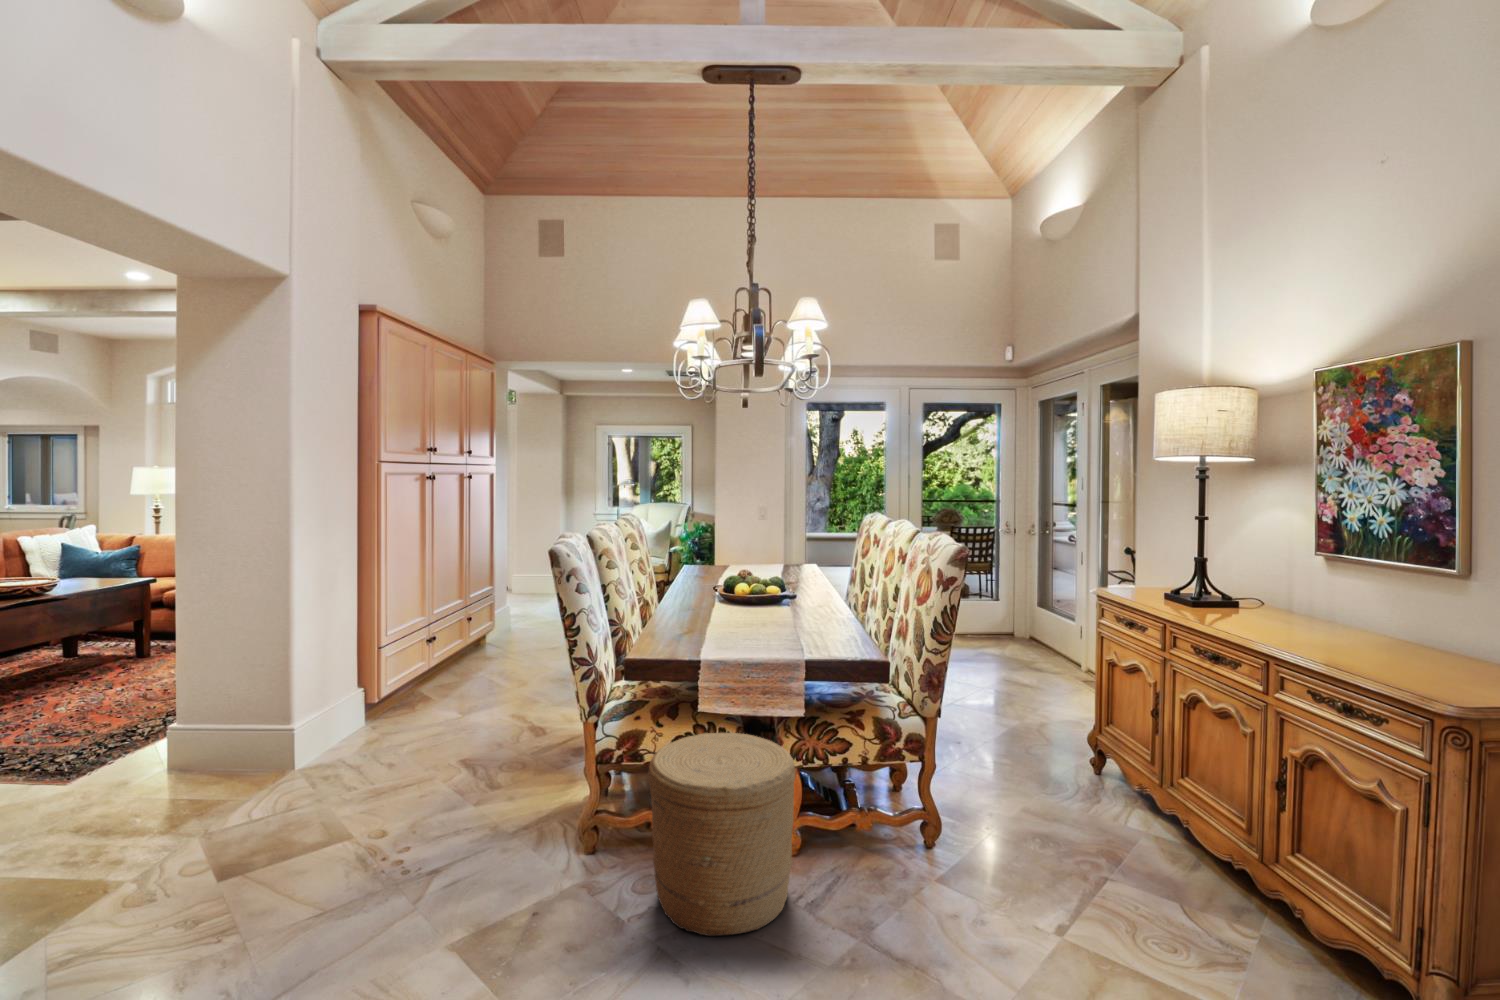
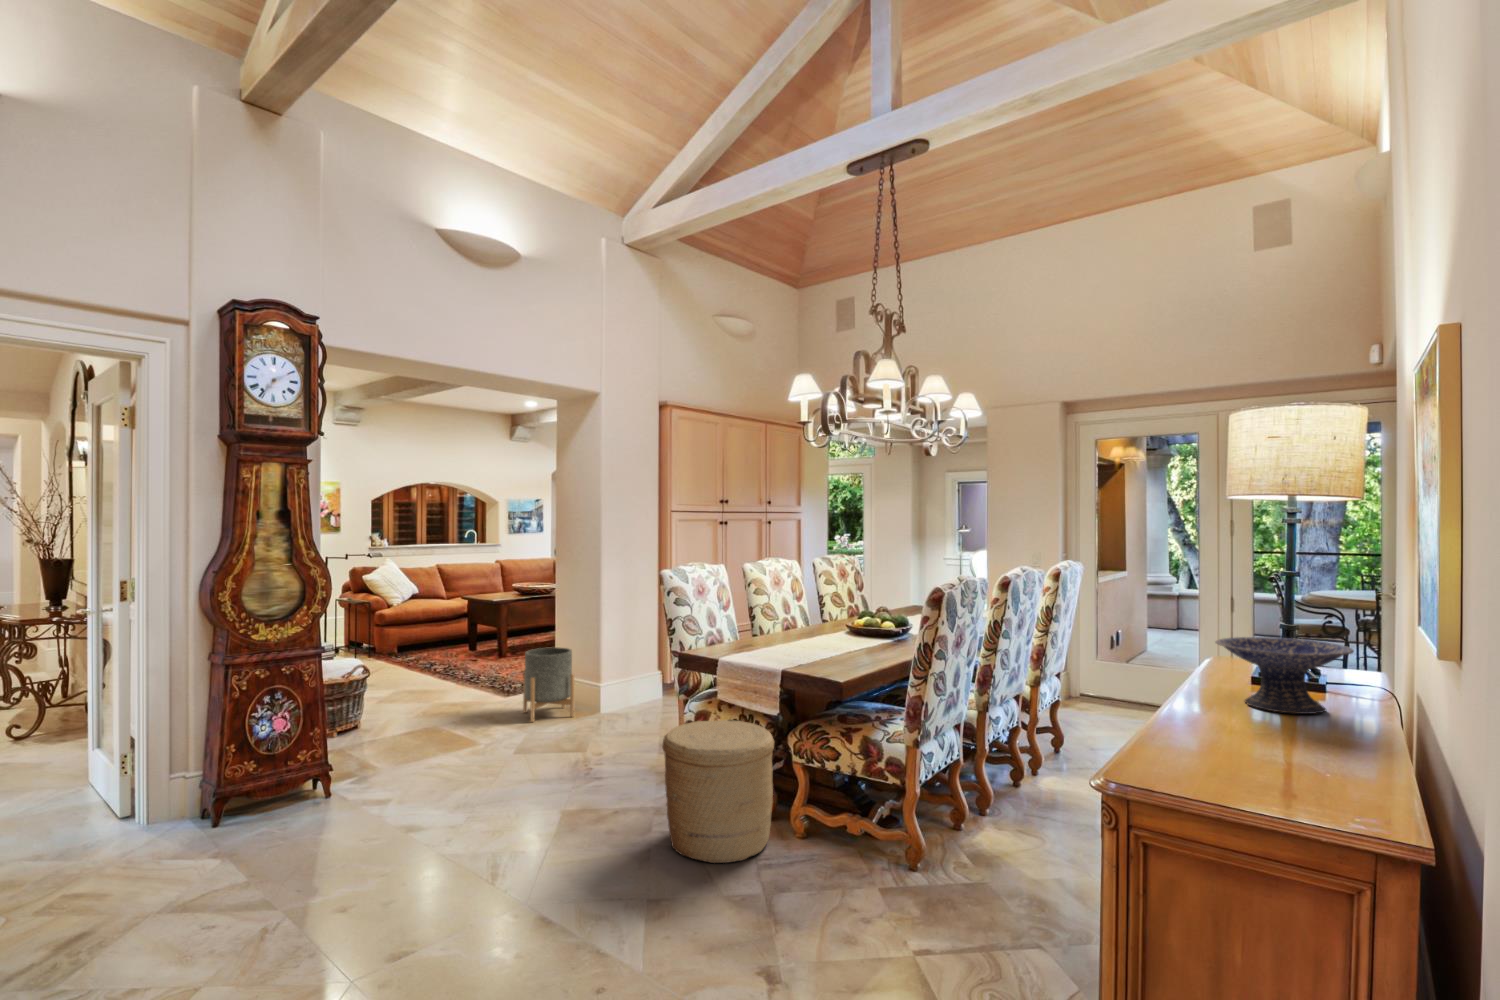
decorative bowl: none [1227,571,1341,630] -> present [1215,637,1354,714]
planter: none [132,679,253,814] -> present [523,647,574,722]

